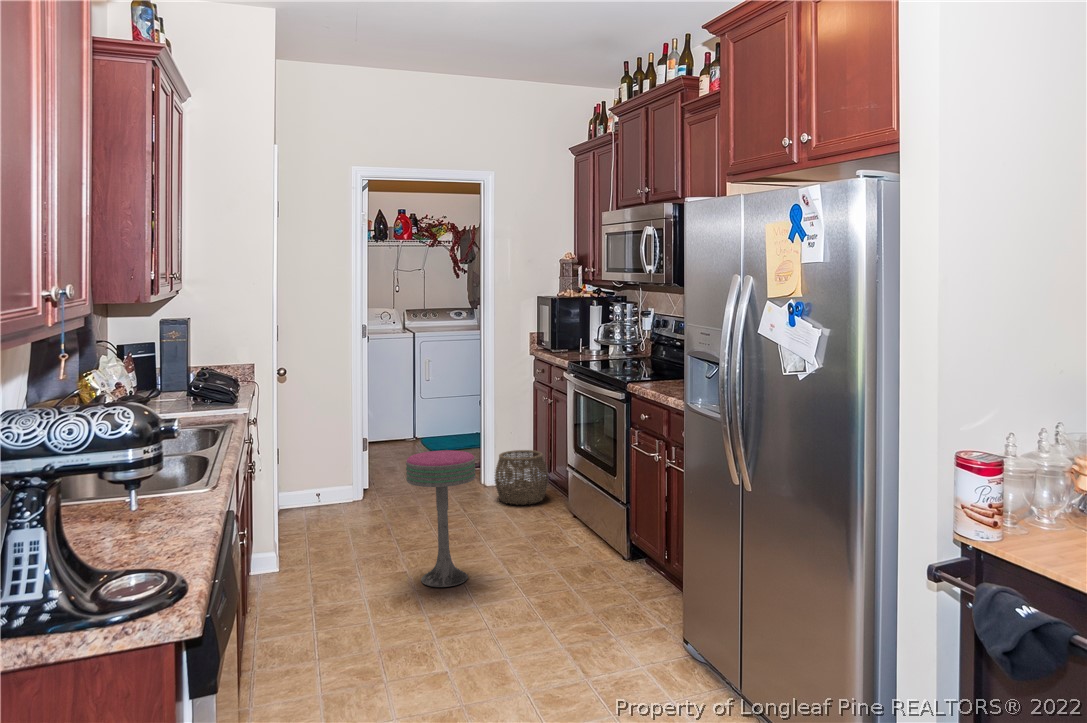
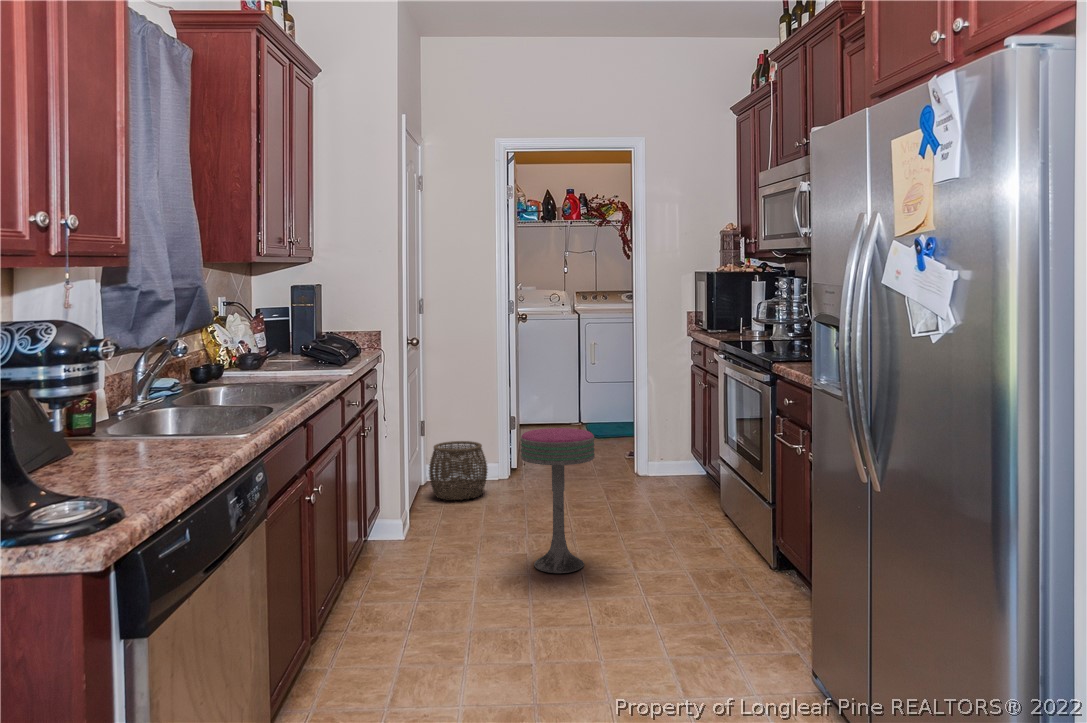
woven basket: present [495,450,548,505] -> present [429,441,488,500]

